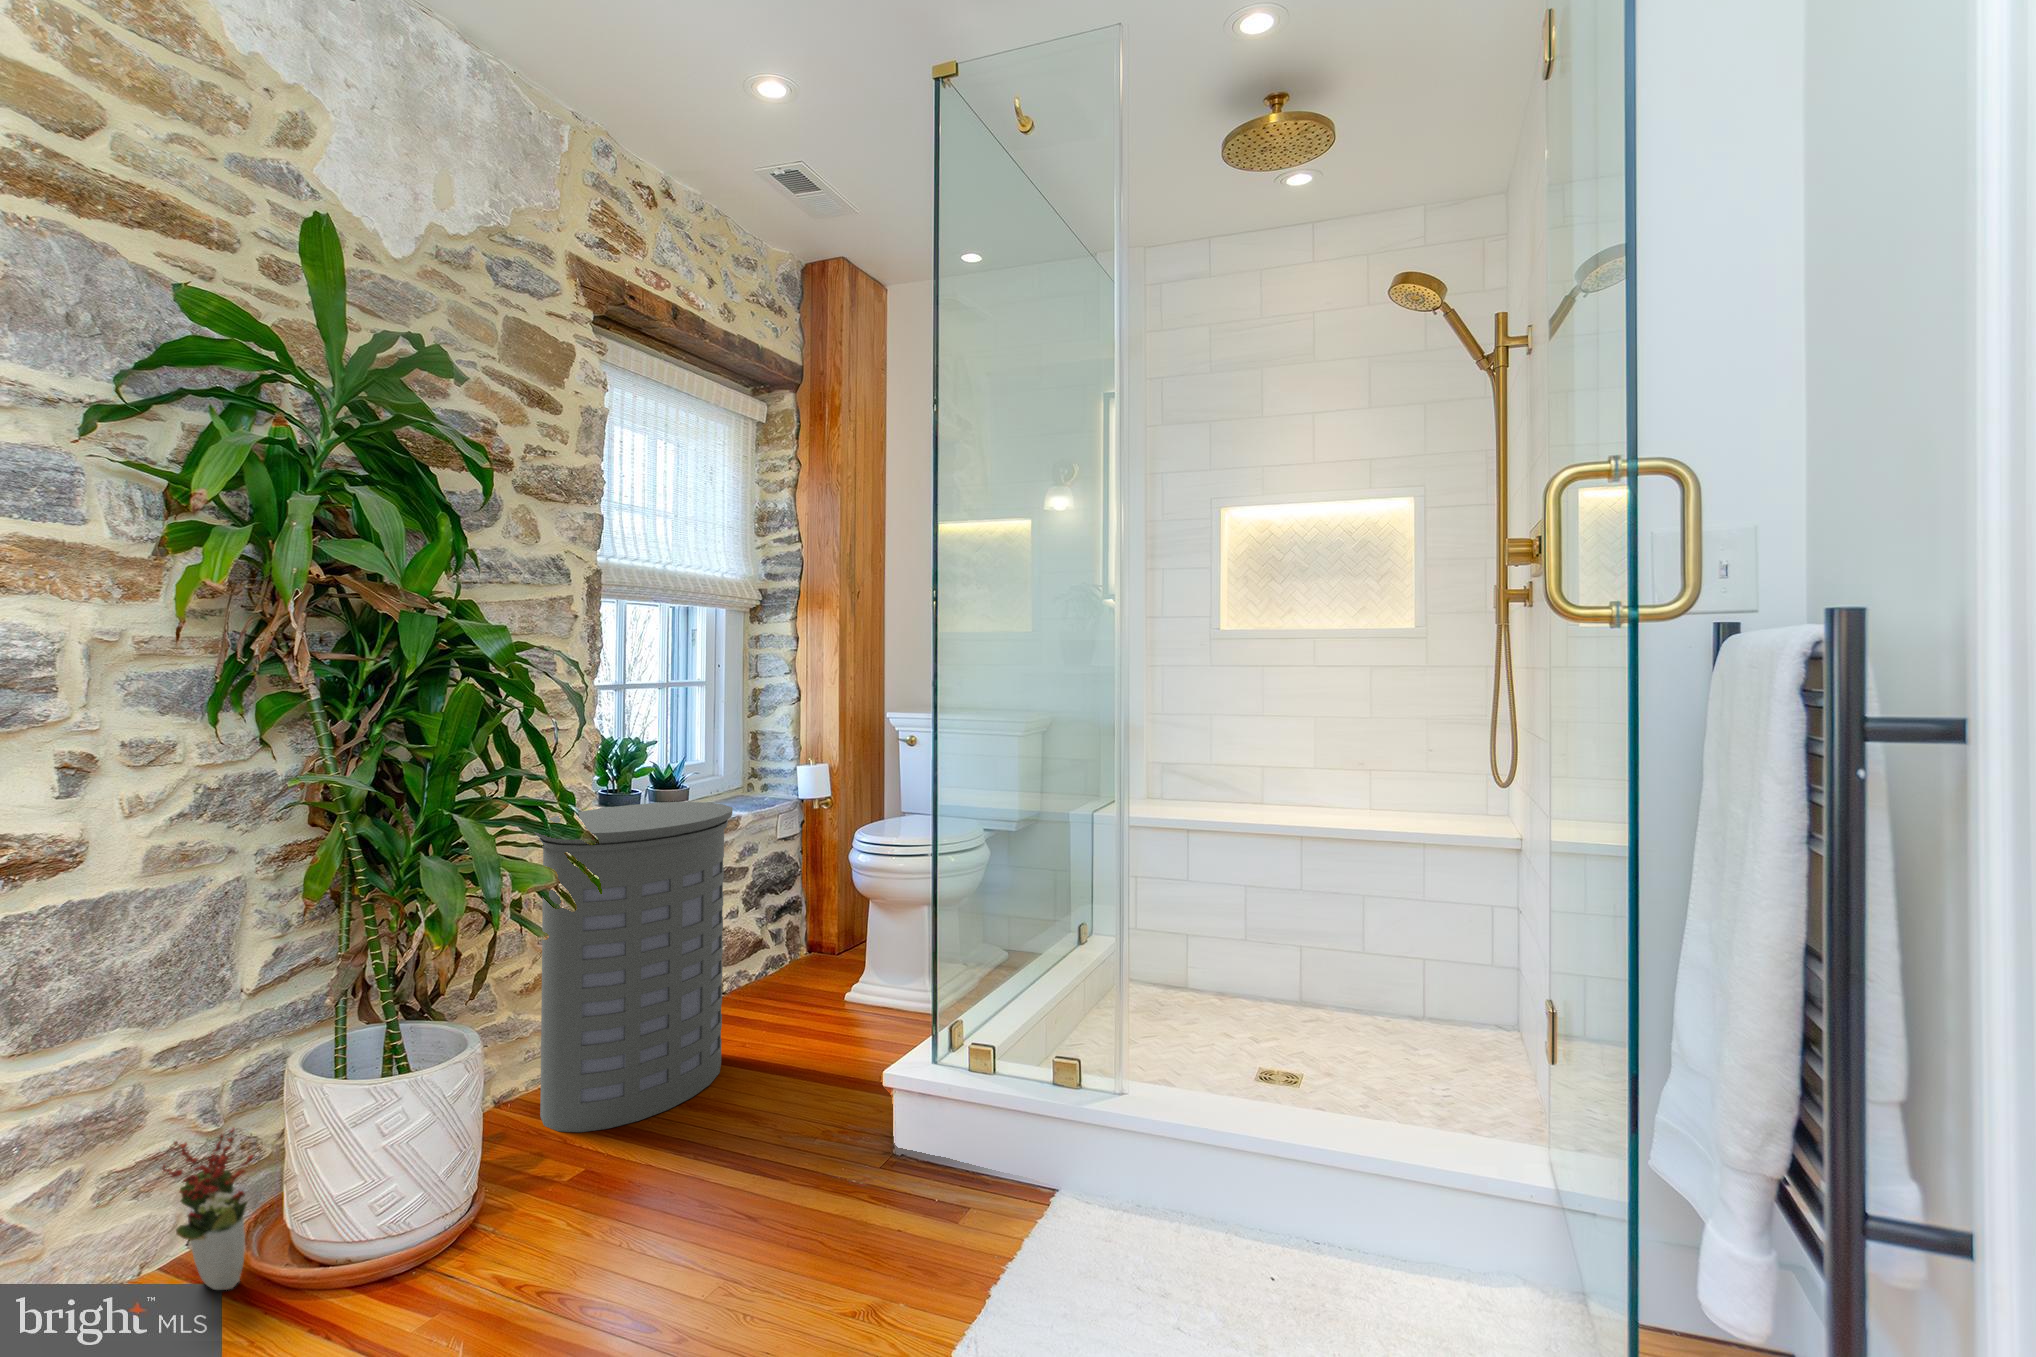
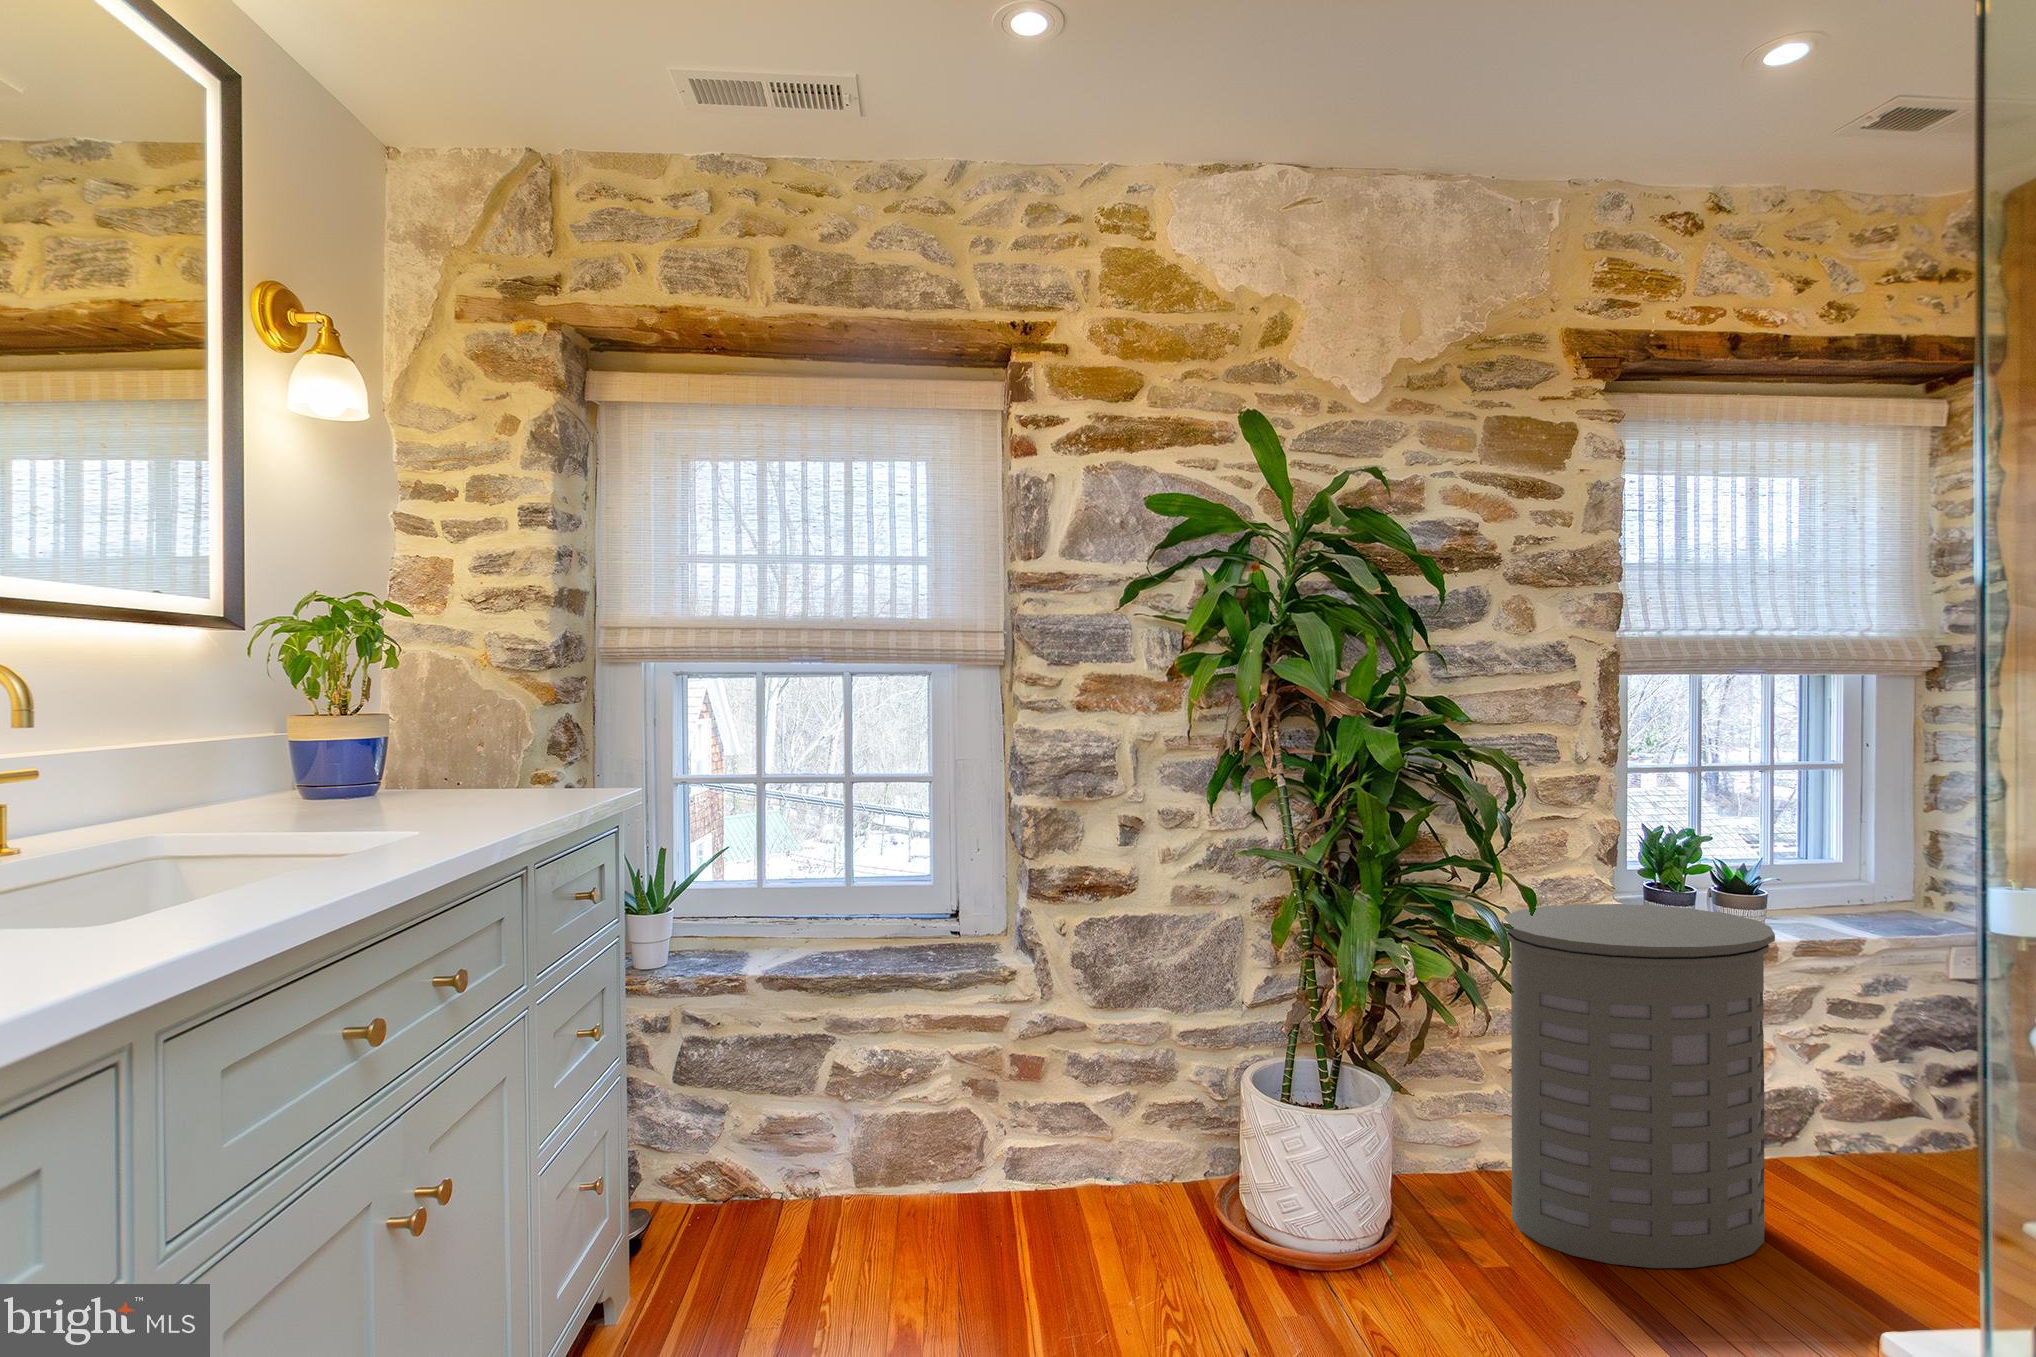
decorative plant: present [162,1128,254,1290] -> none [1164,1105,1222,1234]

